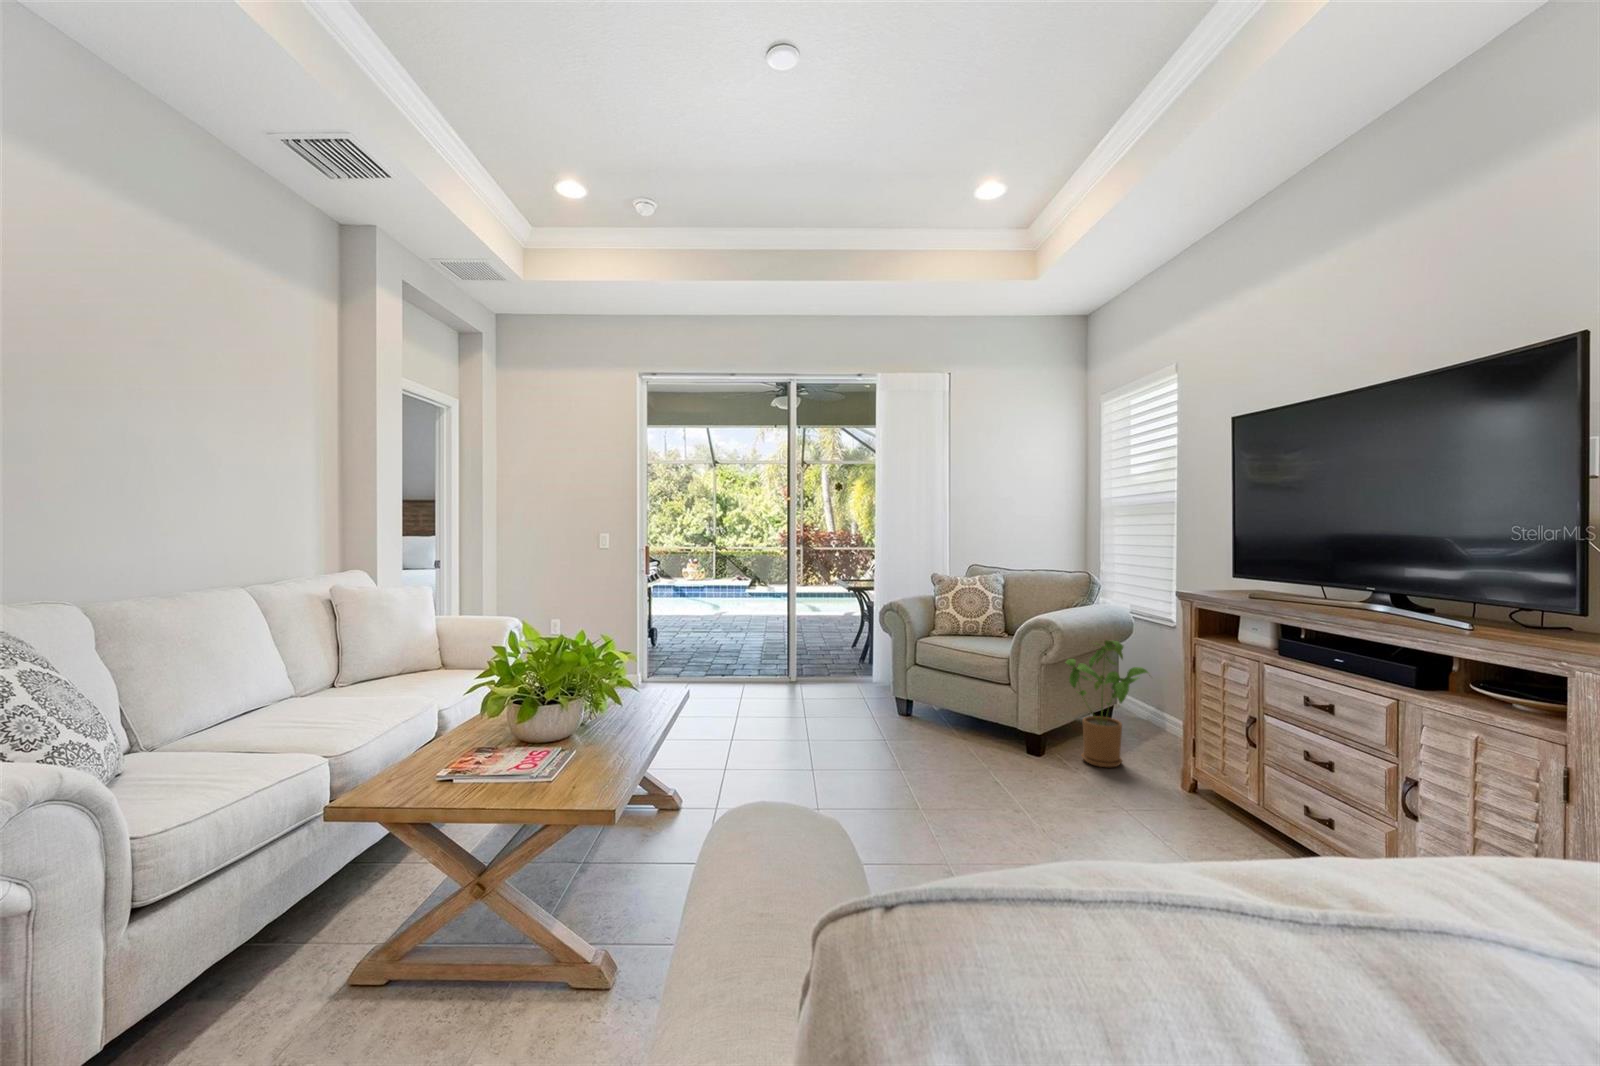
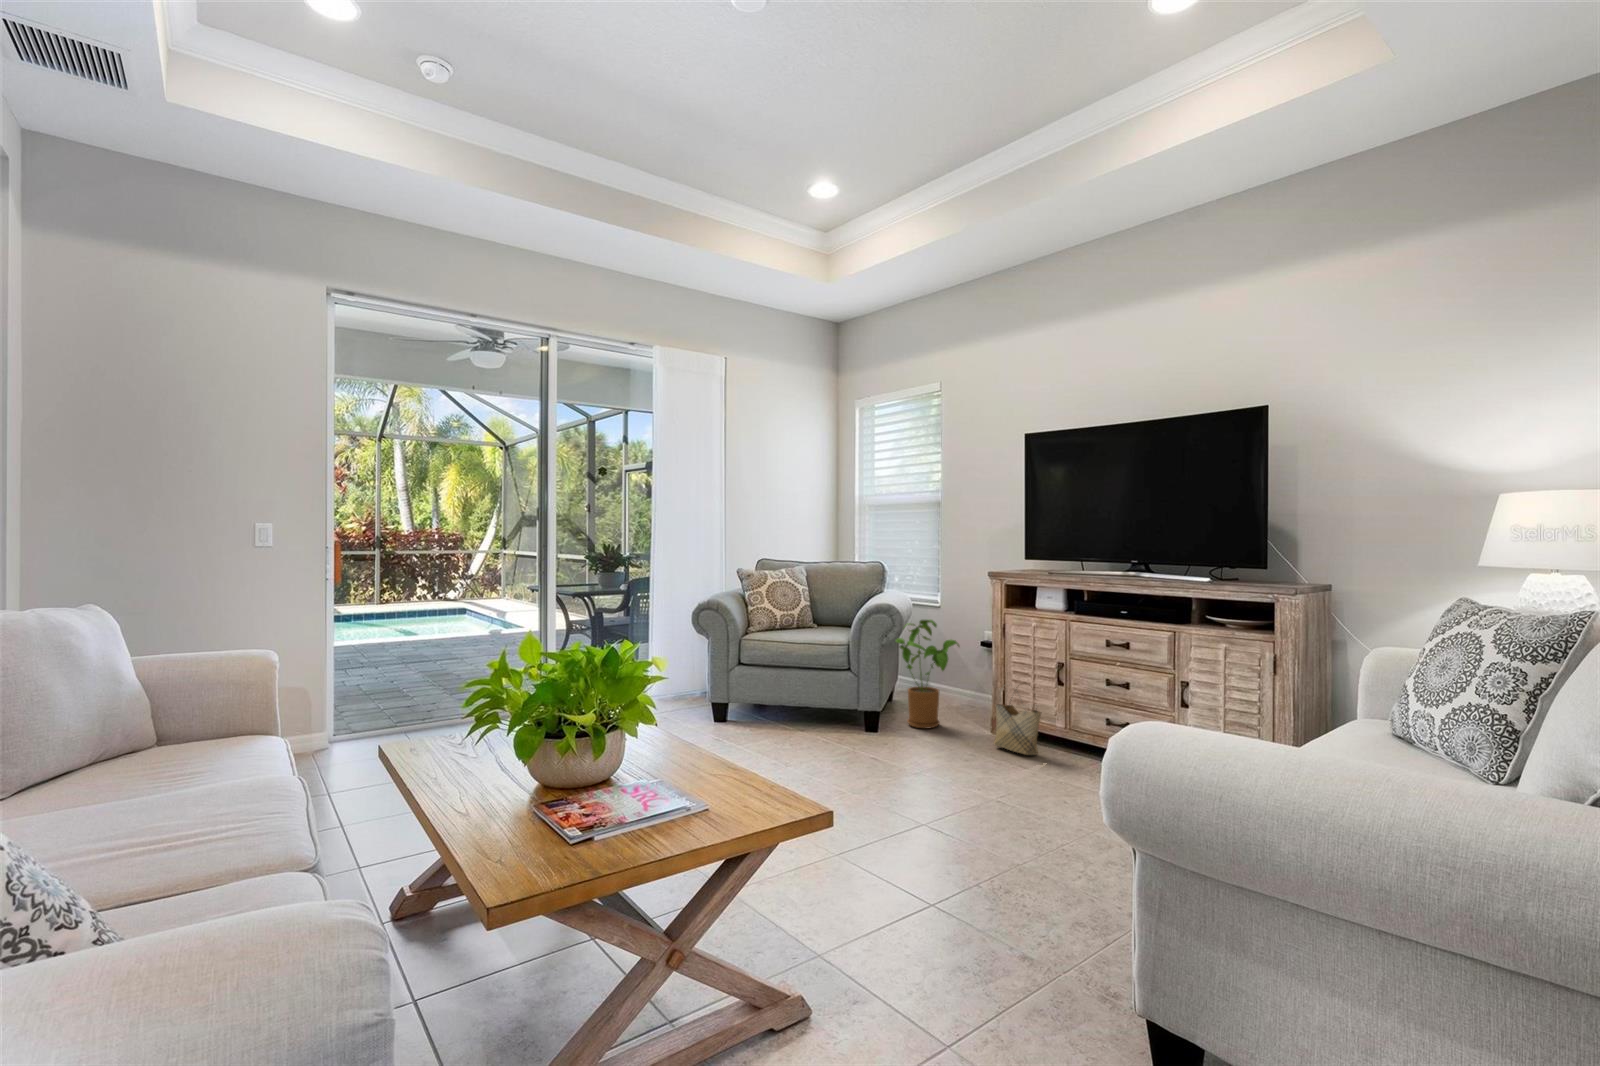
woven basket: none [1161,732,1220,831] -> present [994,704,1041,755]

